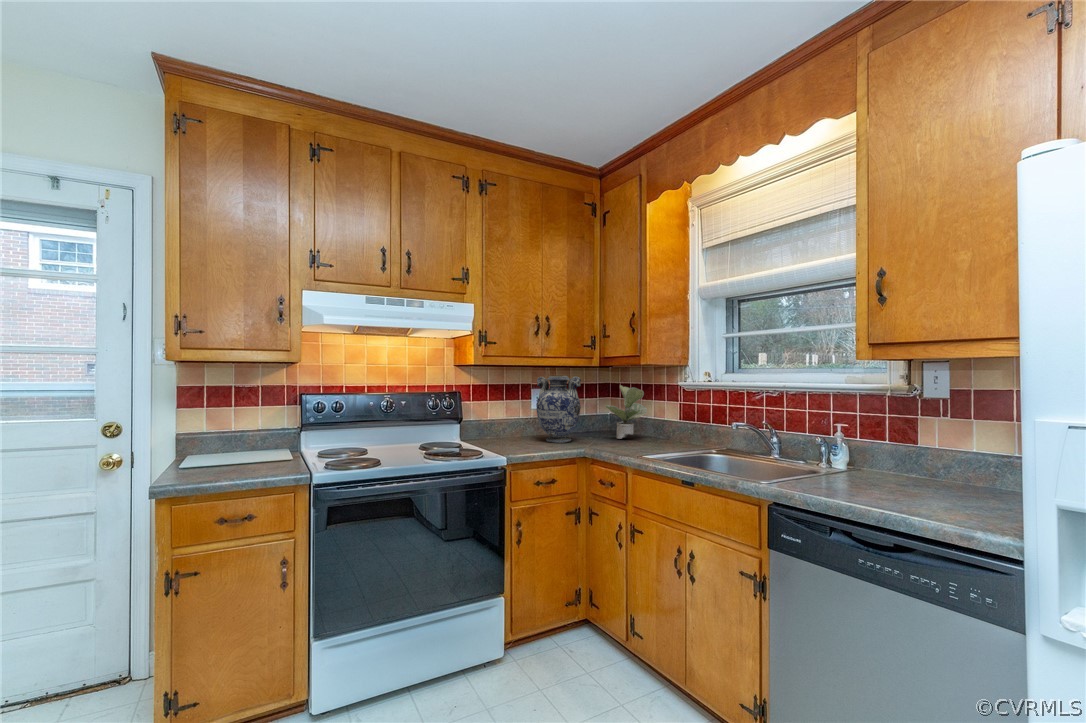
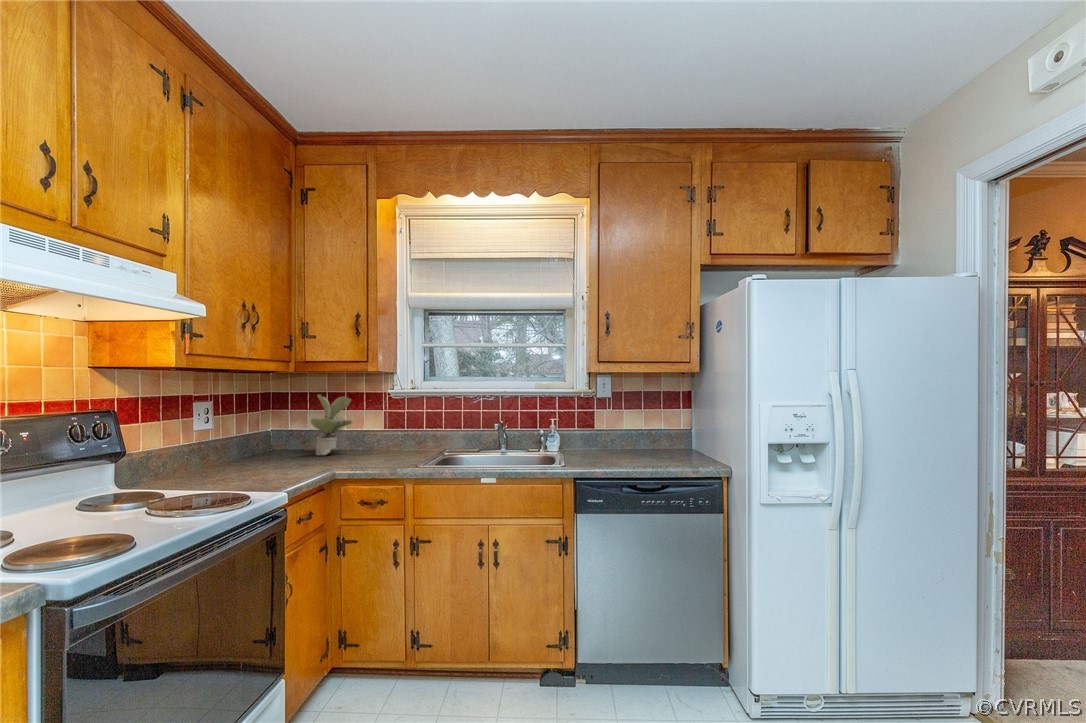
vase: present [536,375,581,443] -> none [232,384,306,470]

